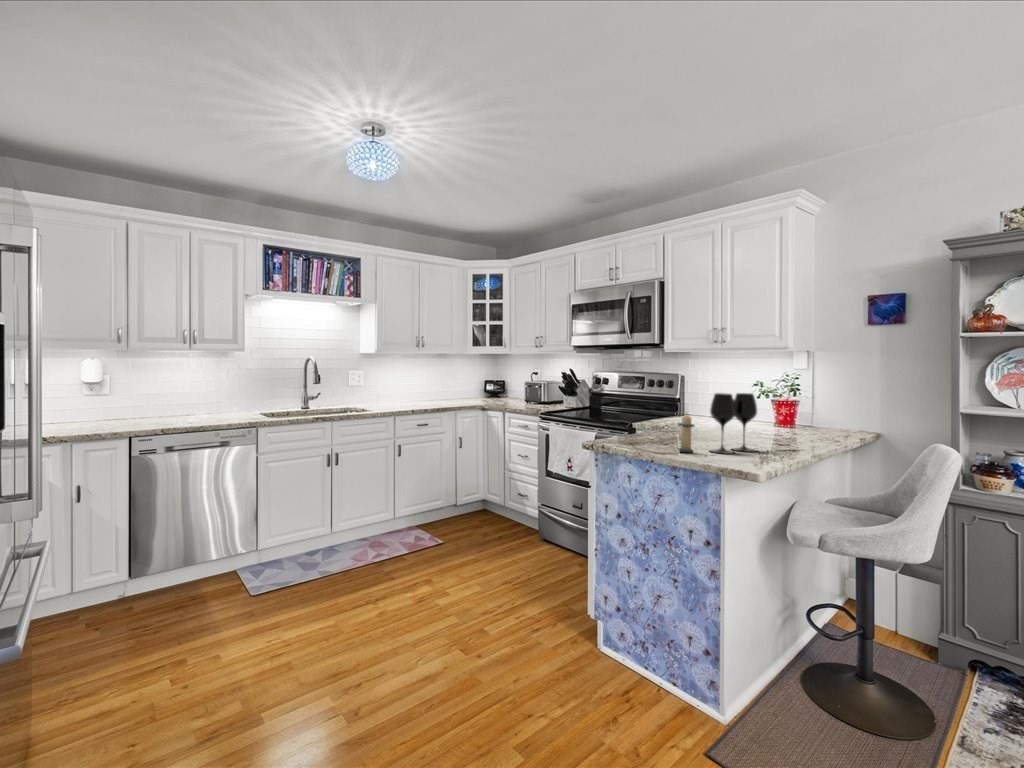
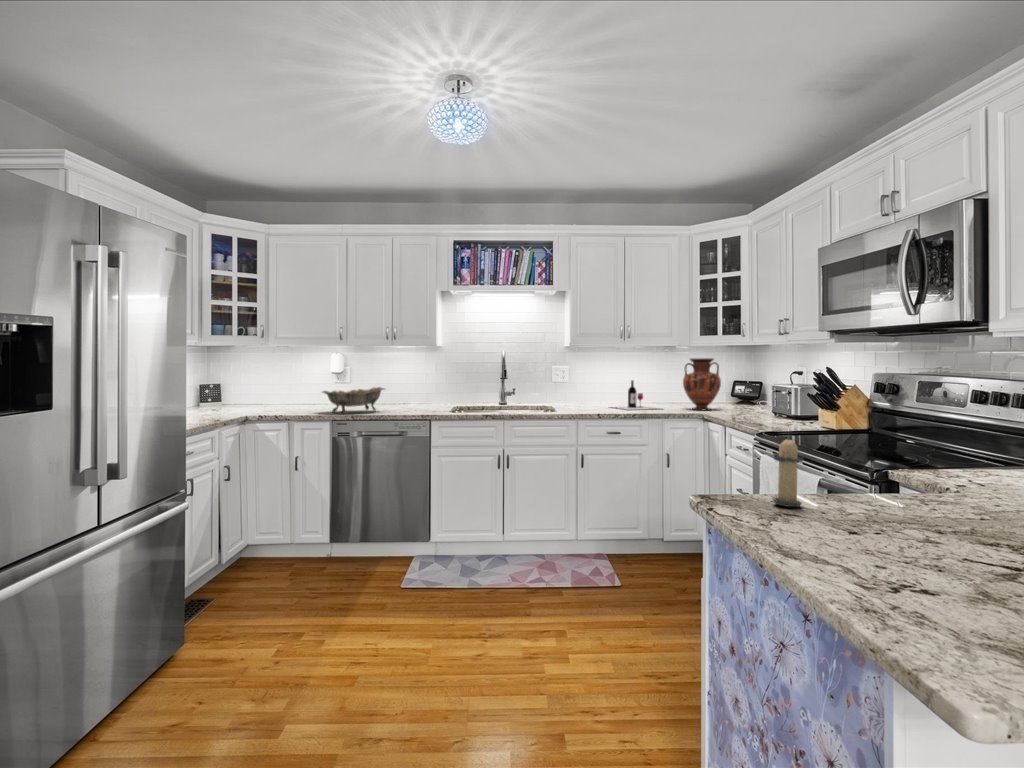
vase: none [461,364,489,404] -> present [683,358,721,410]
wine bottle: none [399,381,449,405] -> present [614,380,658,410]
decorative bowl: none [129,389,207,419] -> present [322,387,385,414]
wine glass: present [710,393,757,454] -> none [840,403,962,522]

